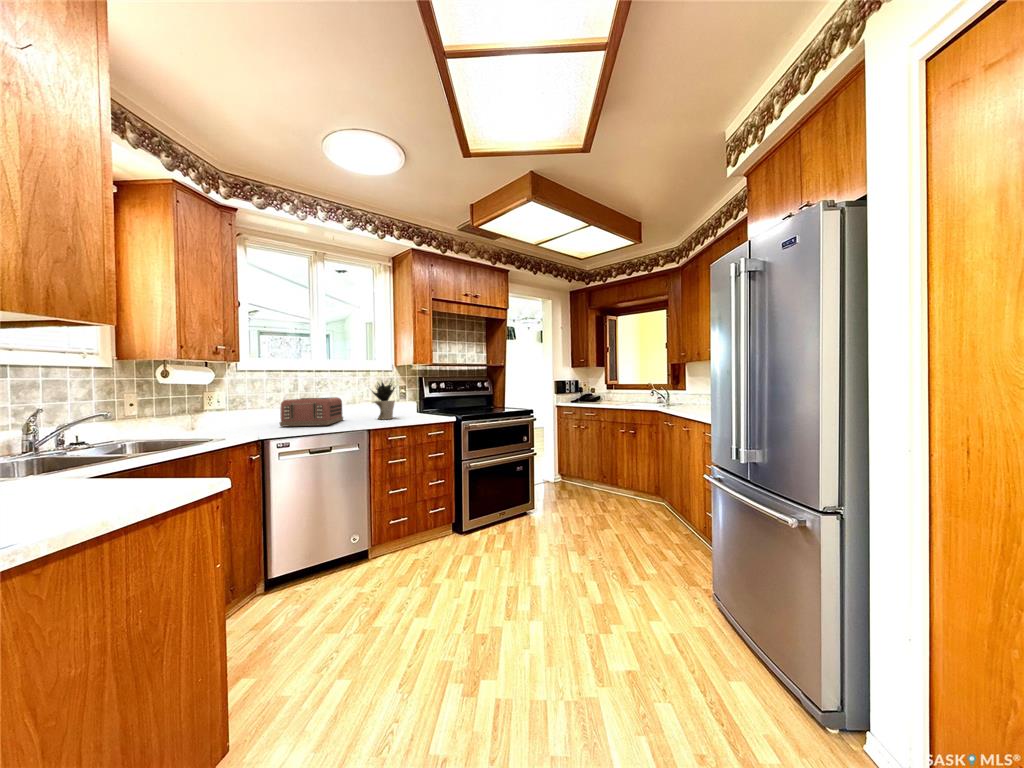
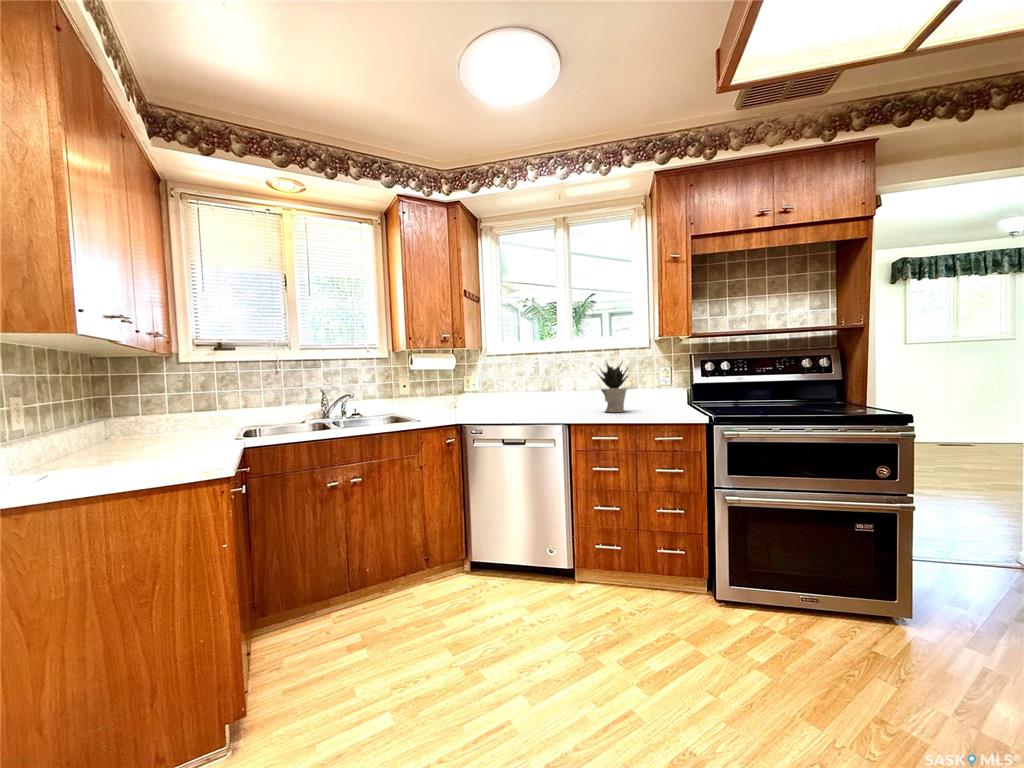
toaster: present [280,397,343,426] -> none [504,383,572,414]

